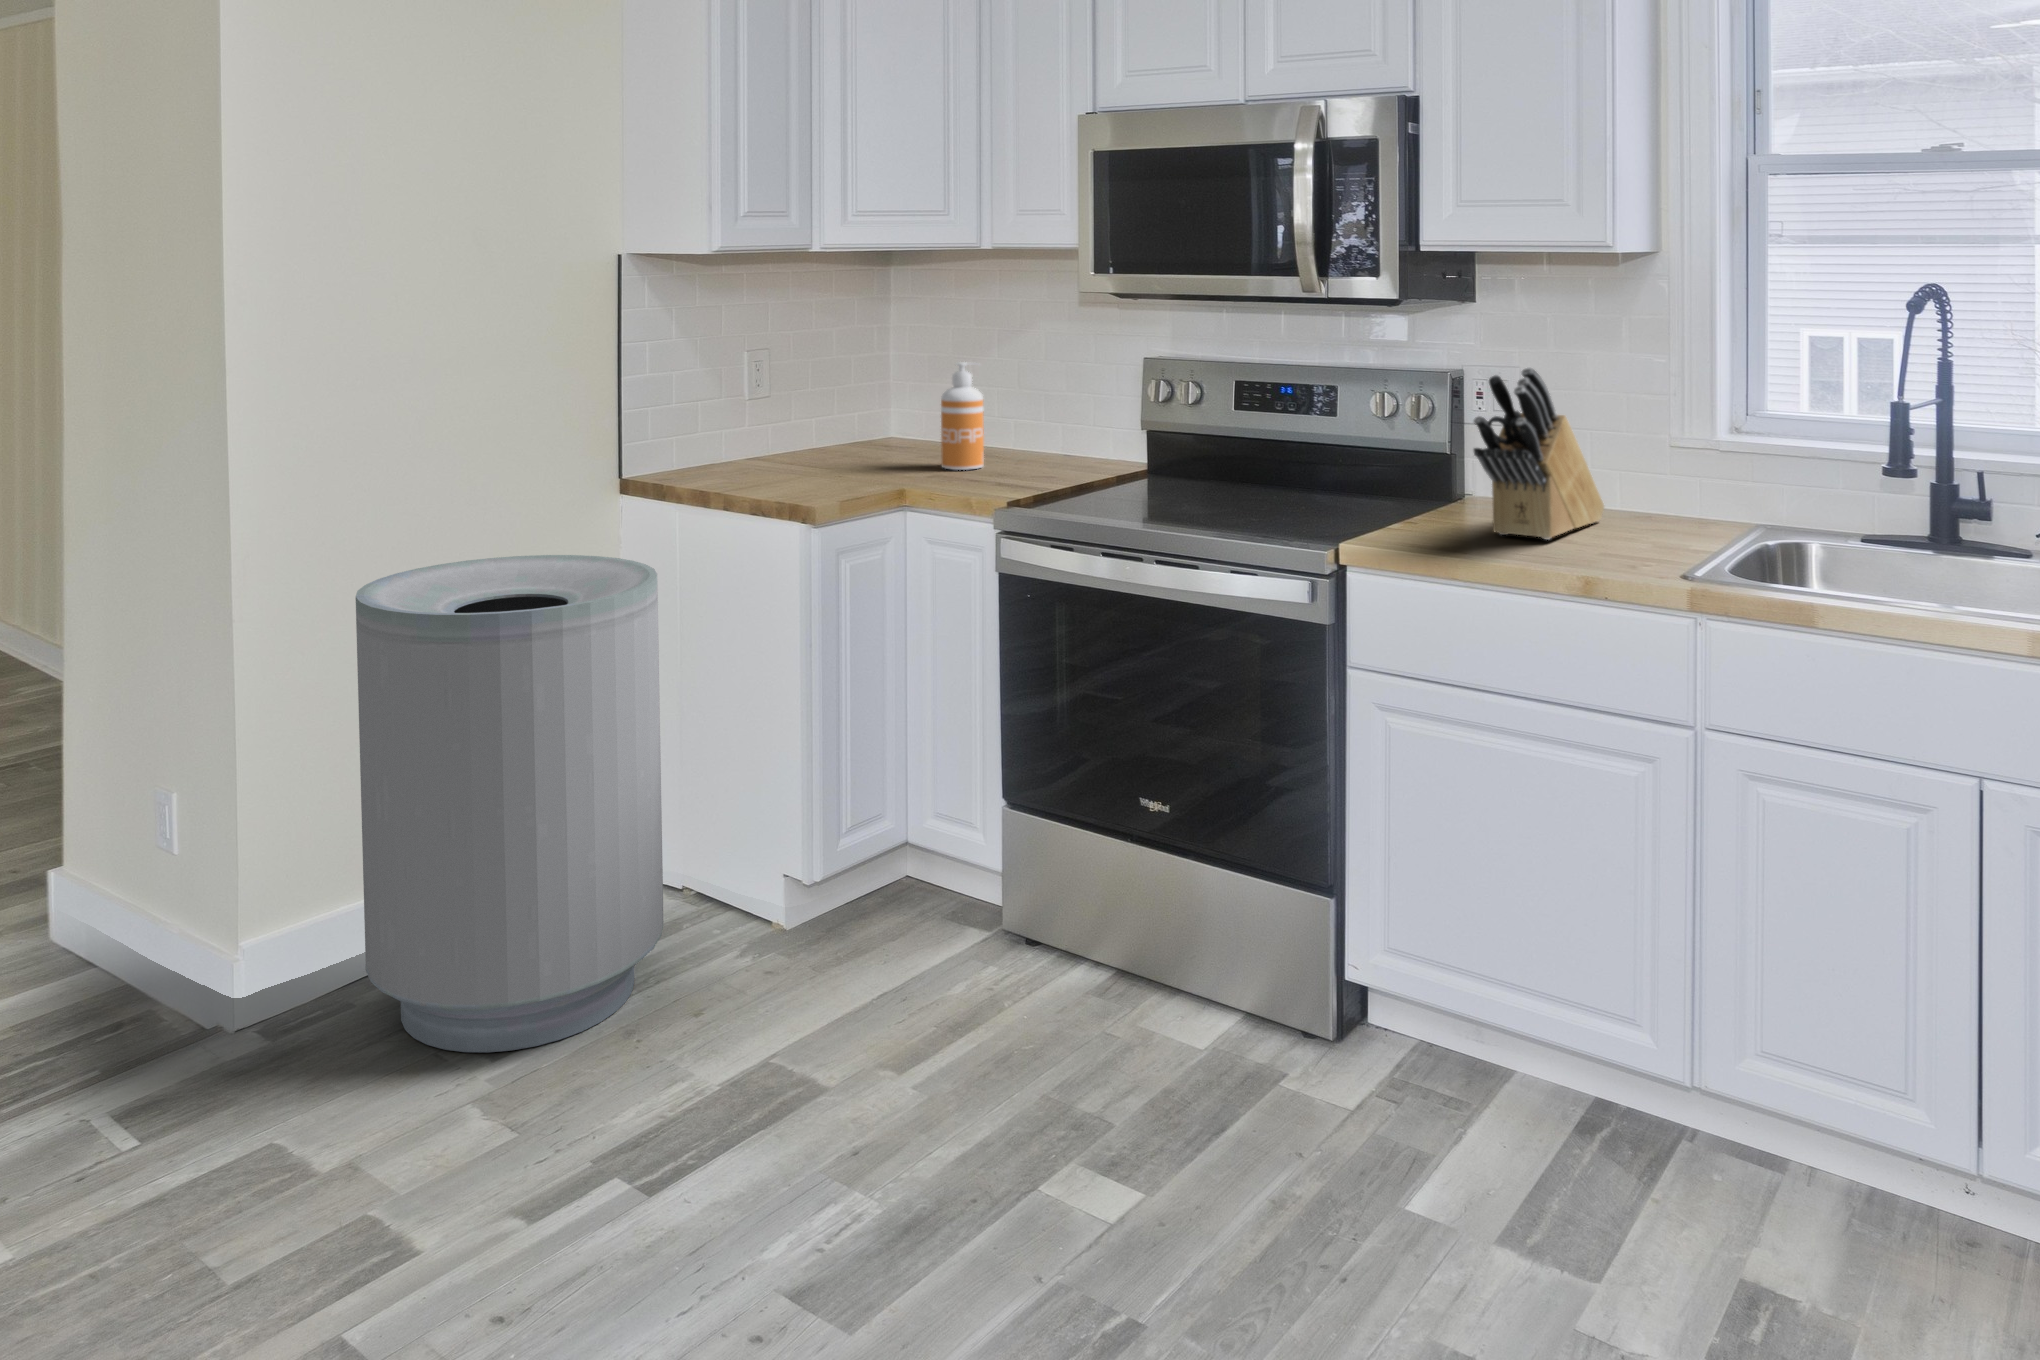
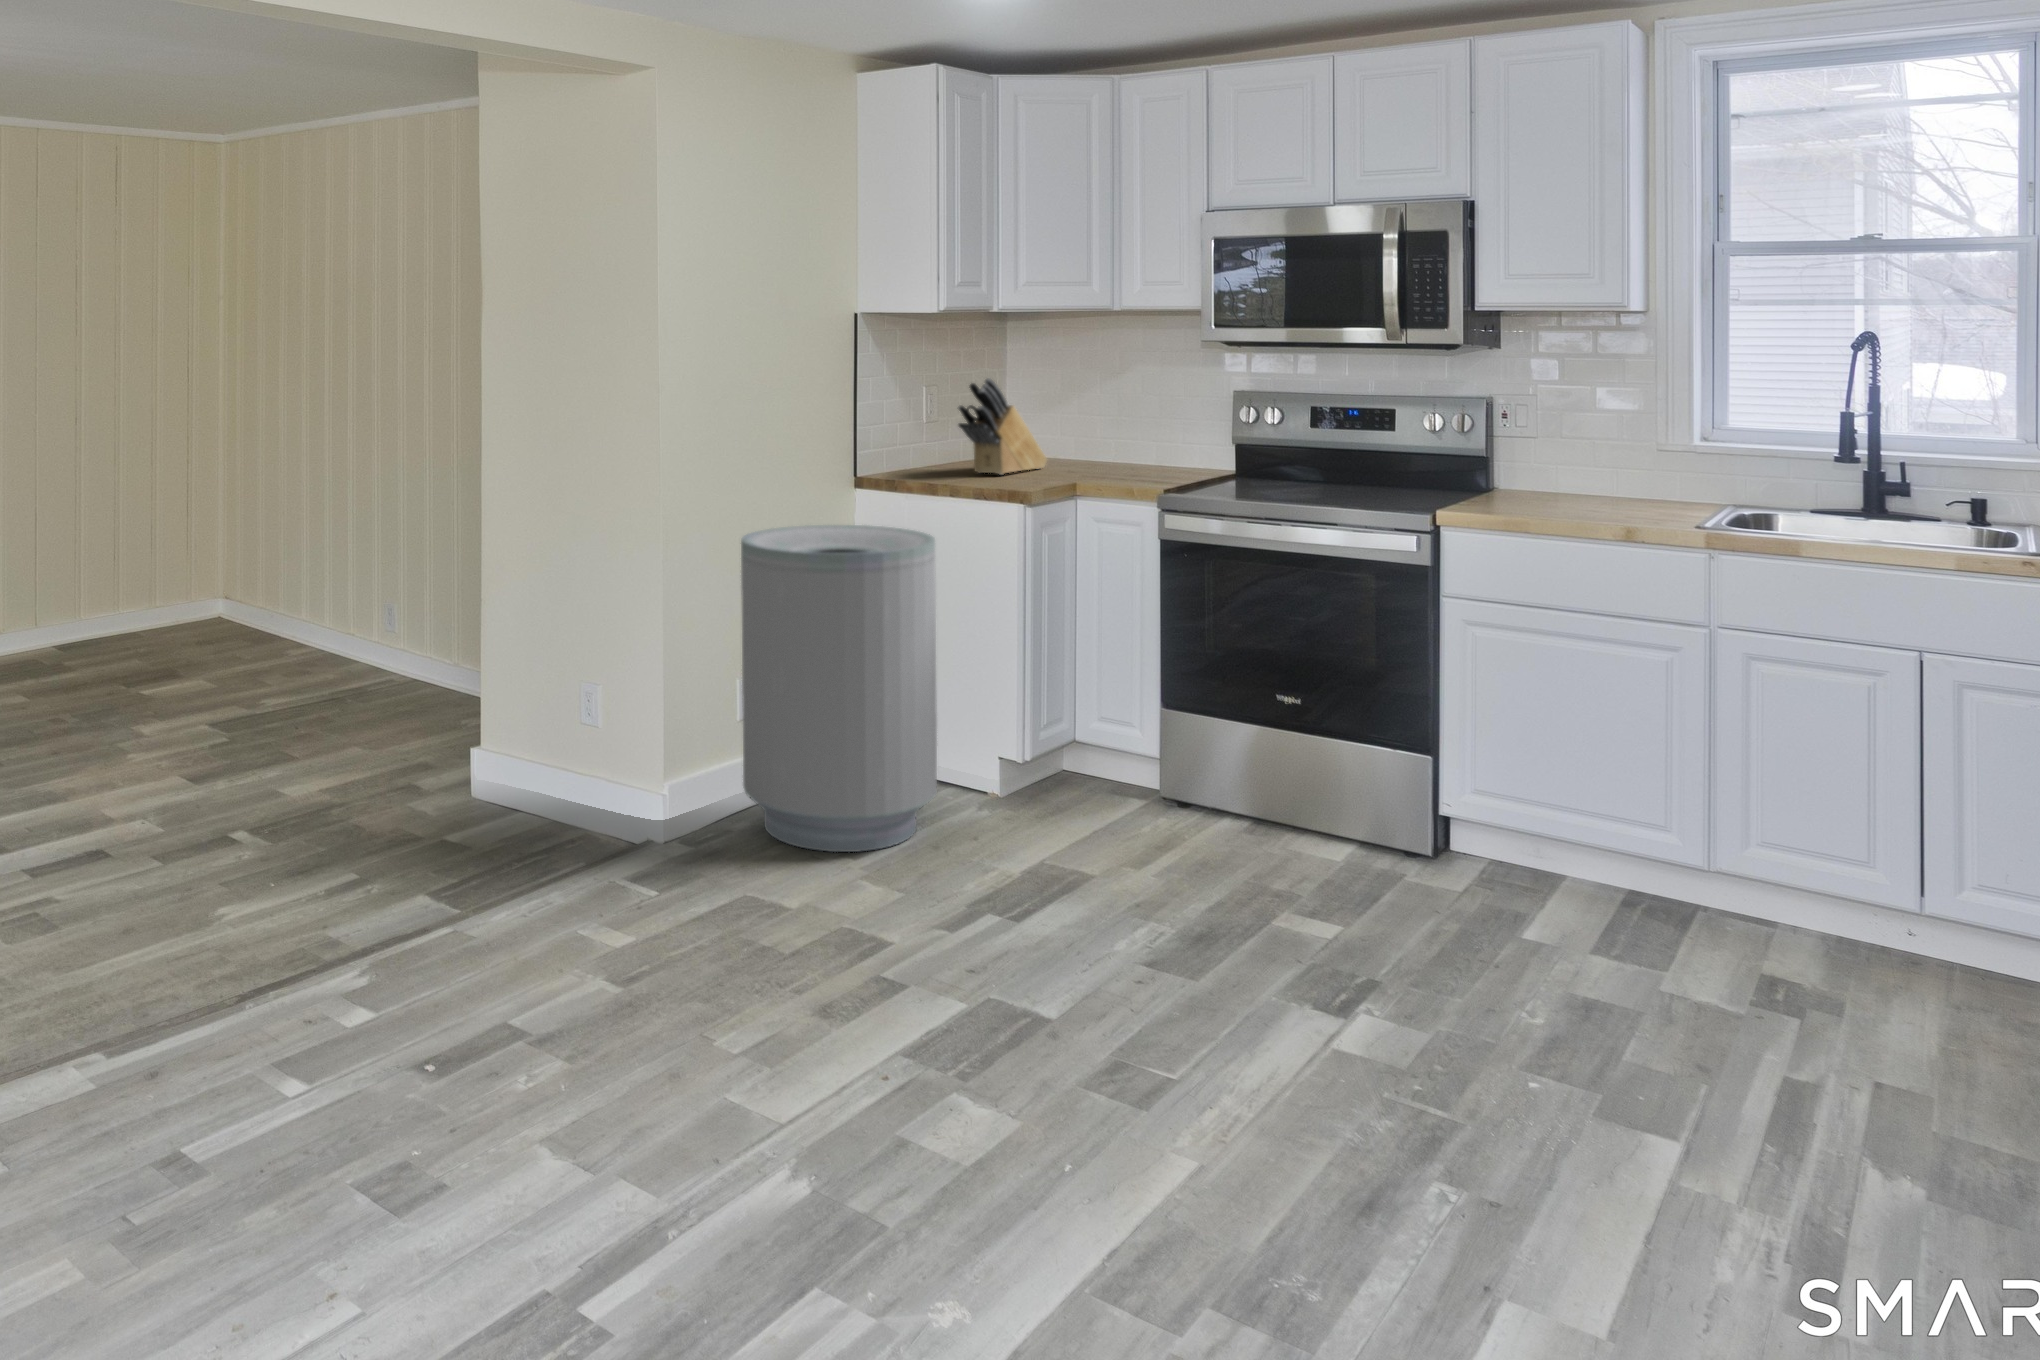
soap dispenser: present [941,362,984,470] -> none [1076,392,1108,471]
knife block: present [1474,367,1604,539] -> present [958,378,1048,475]

